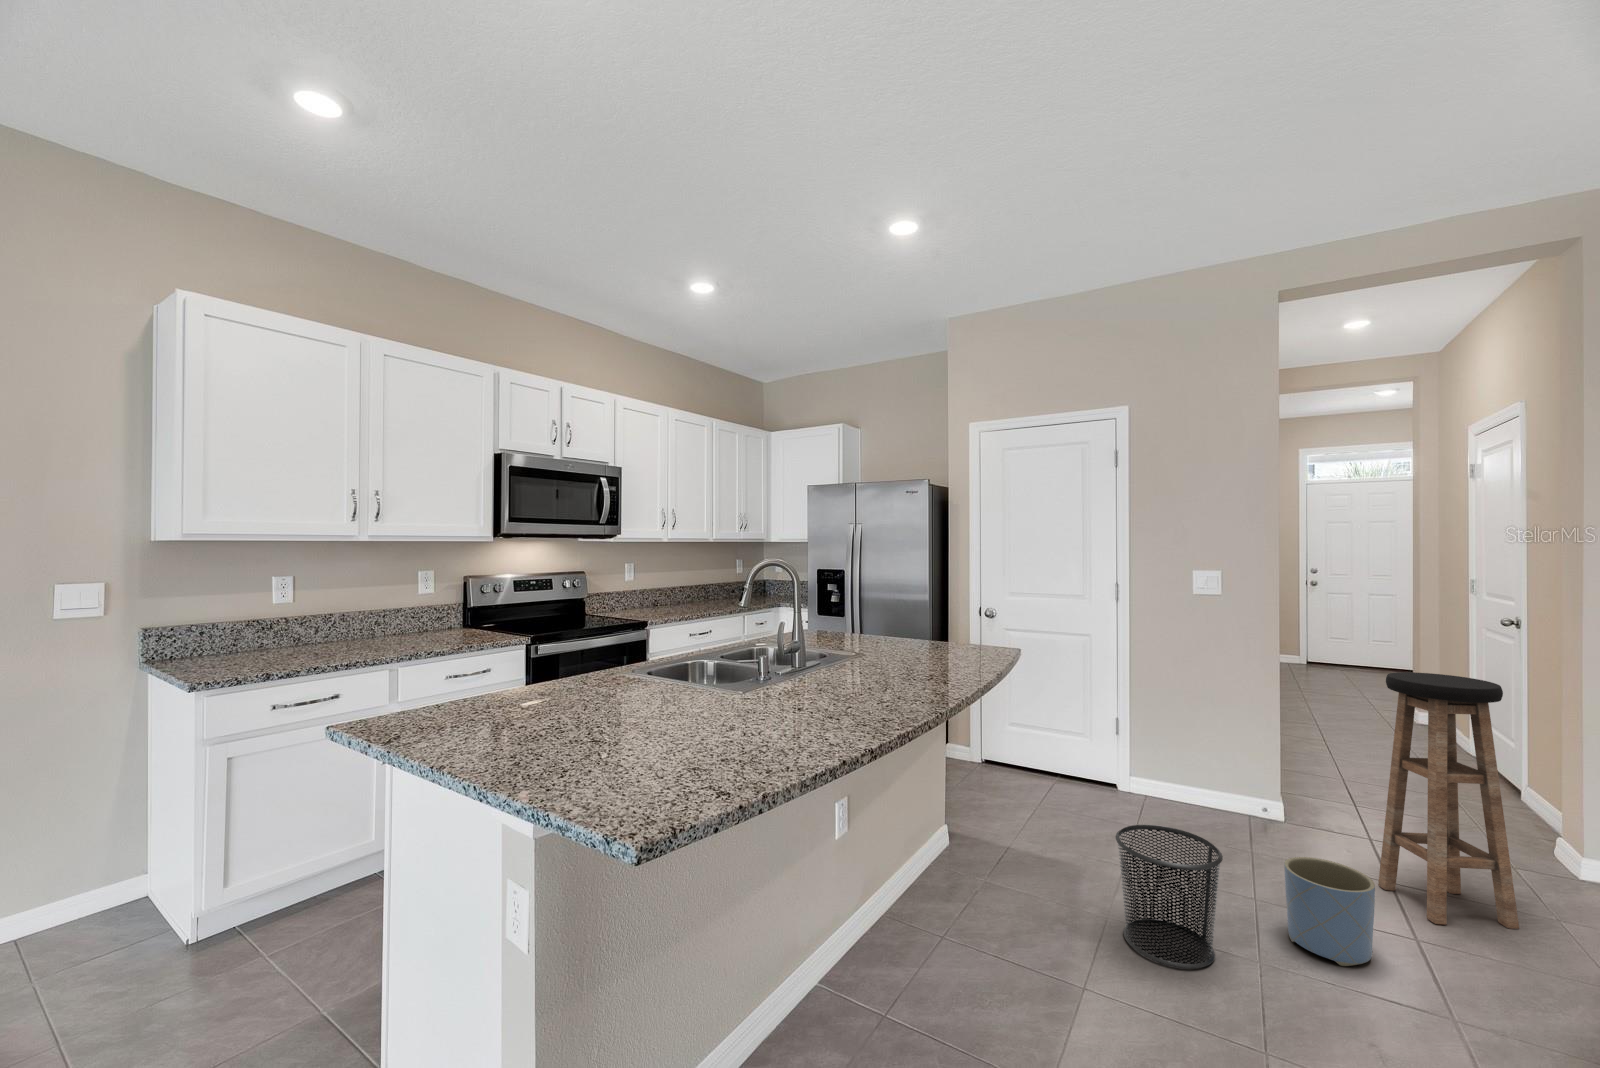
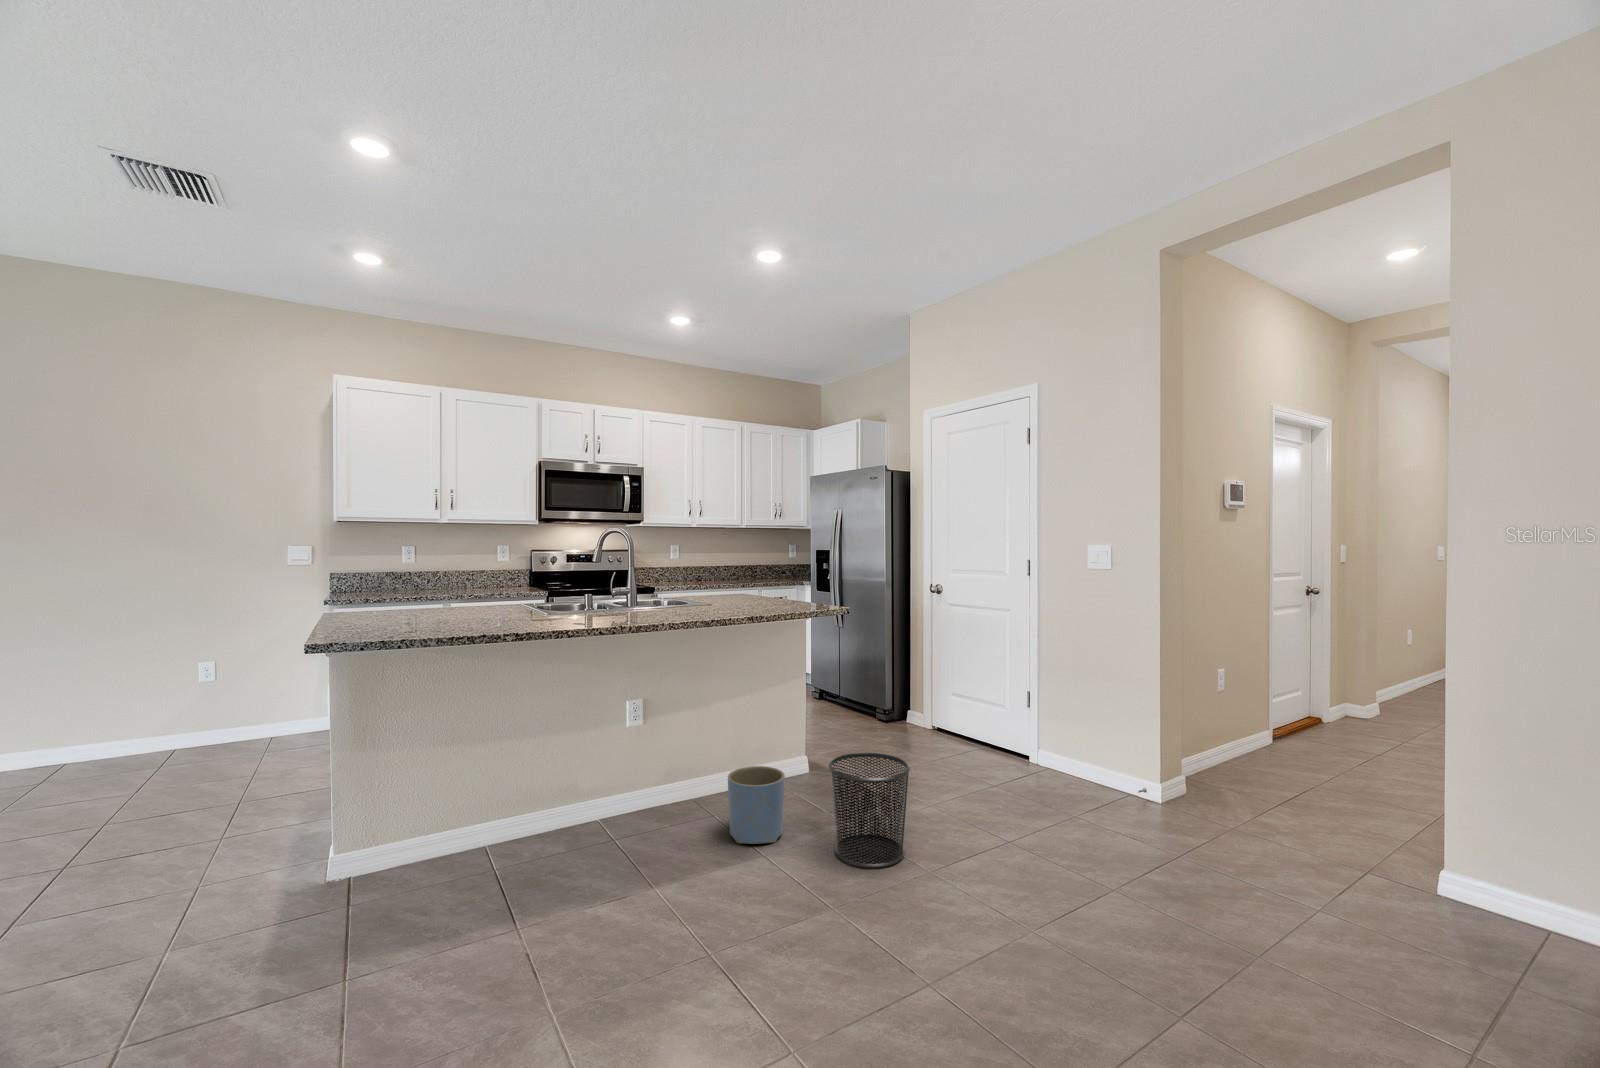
bar stool: present [1378,672,1519,929] -> none [1147,638,1250,908]
planter: present [1284,857,1375,966] -> present [728,766,785,844]

